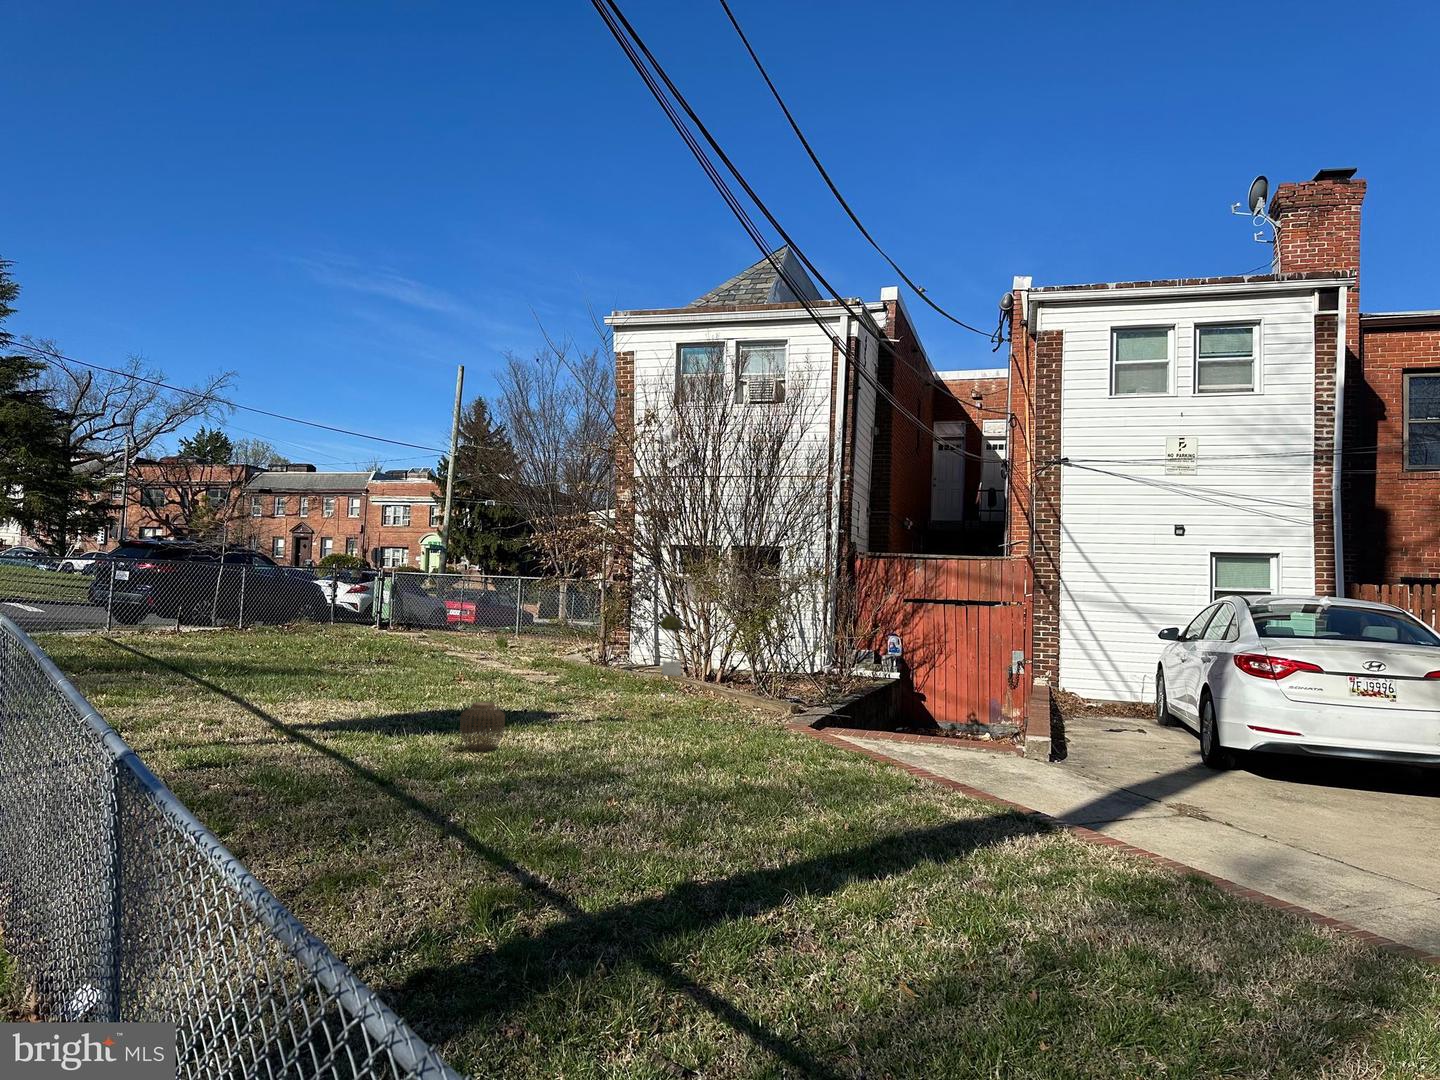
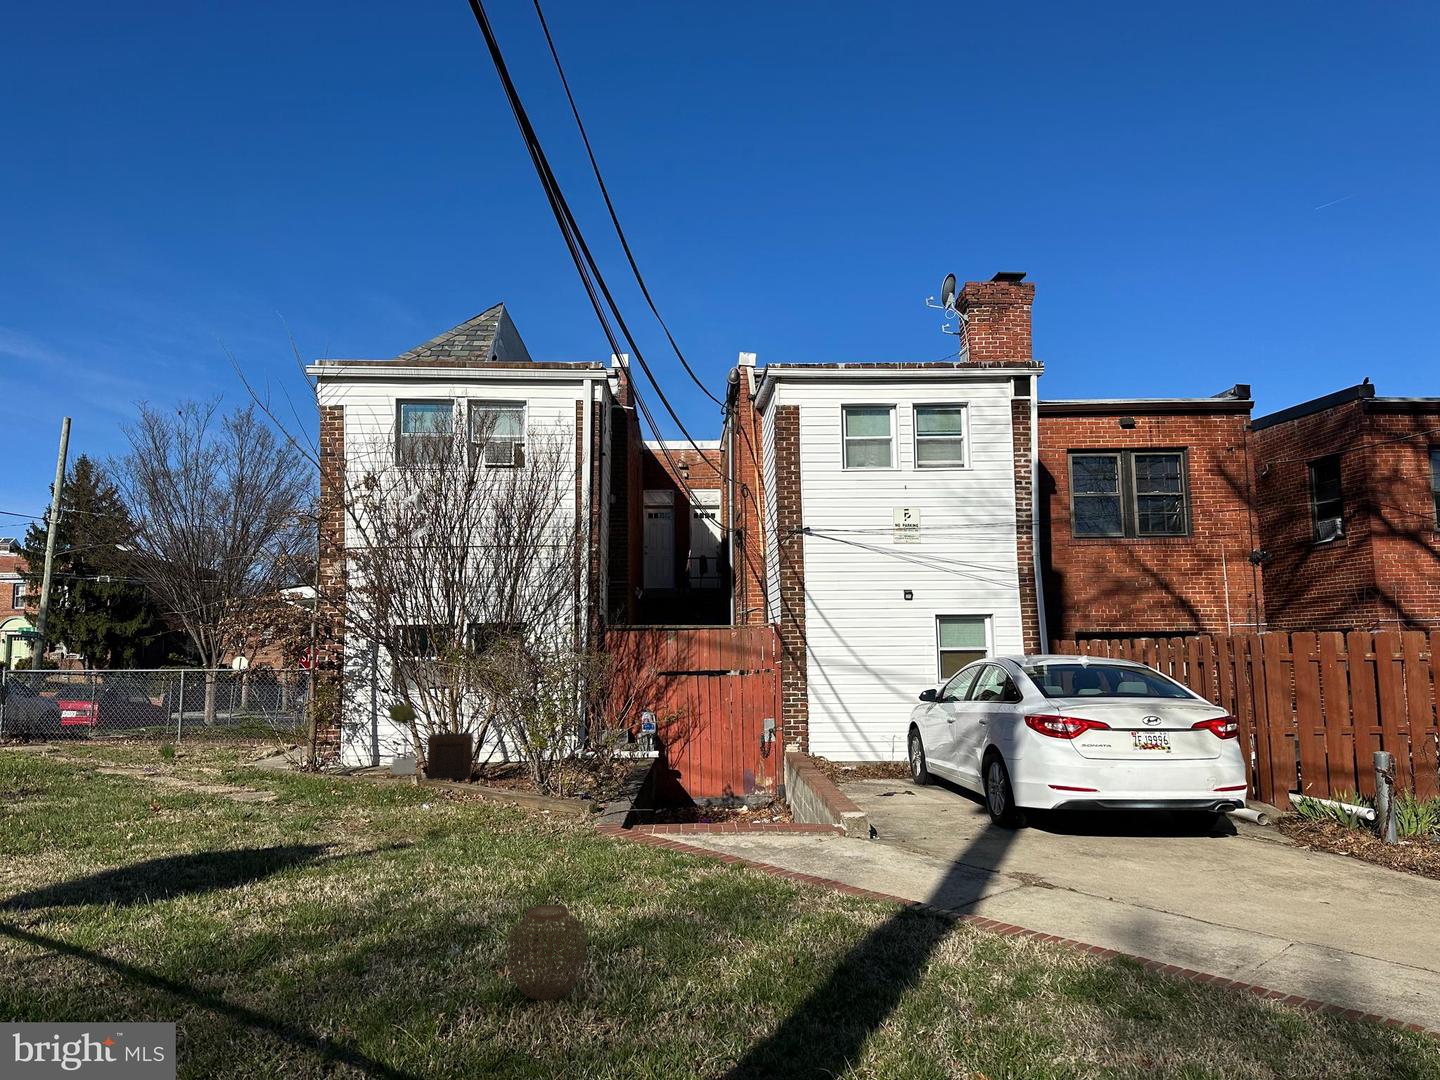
wooden crate: none [688,642,729,683] -> present [427,733,473,780]
woven basket: present [460,702,505,750] -> present [508,904,586,1000]

